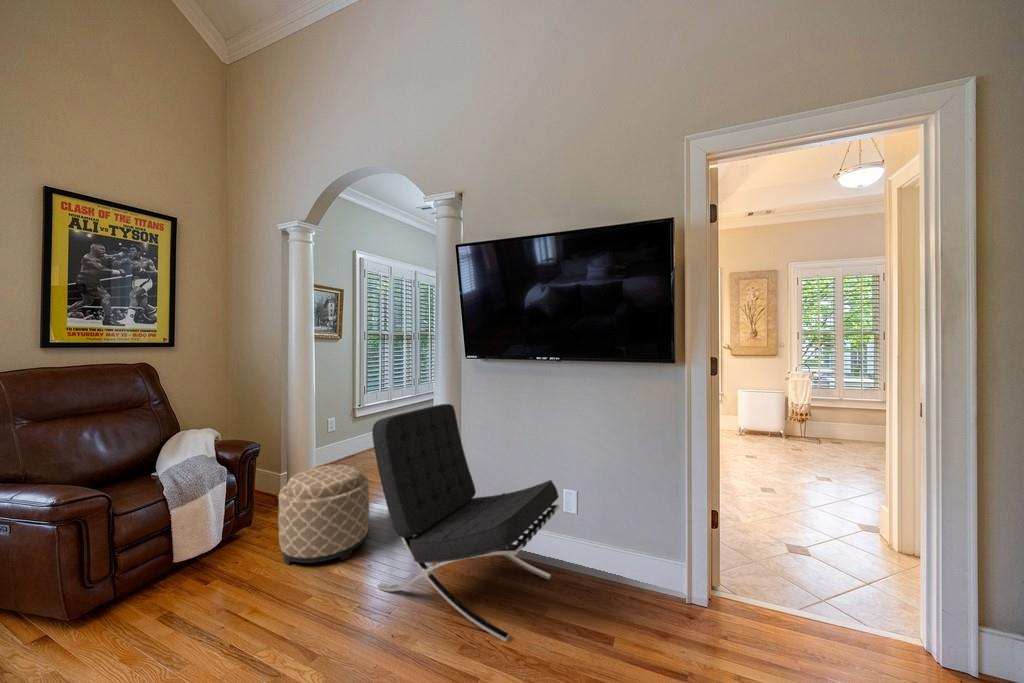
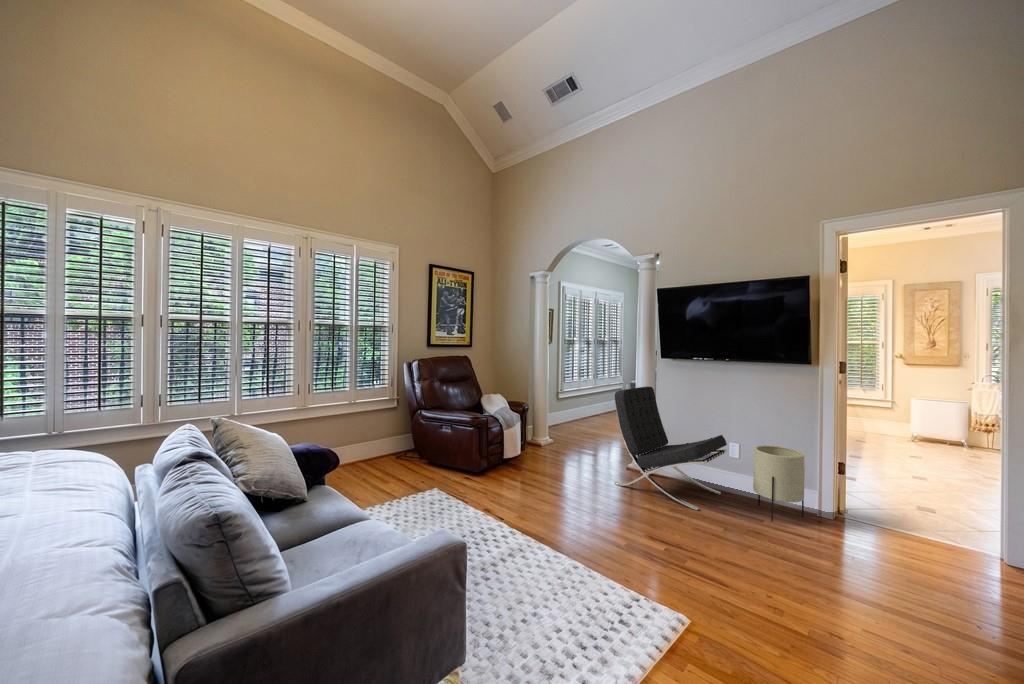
ottoman: present [279,465,369,564] -> none [550,420,598,472]
planter: none [598,496,673,644] -> present [753,445,805,522]

